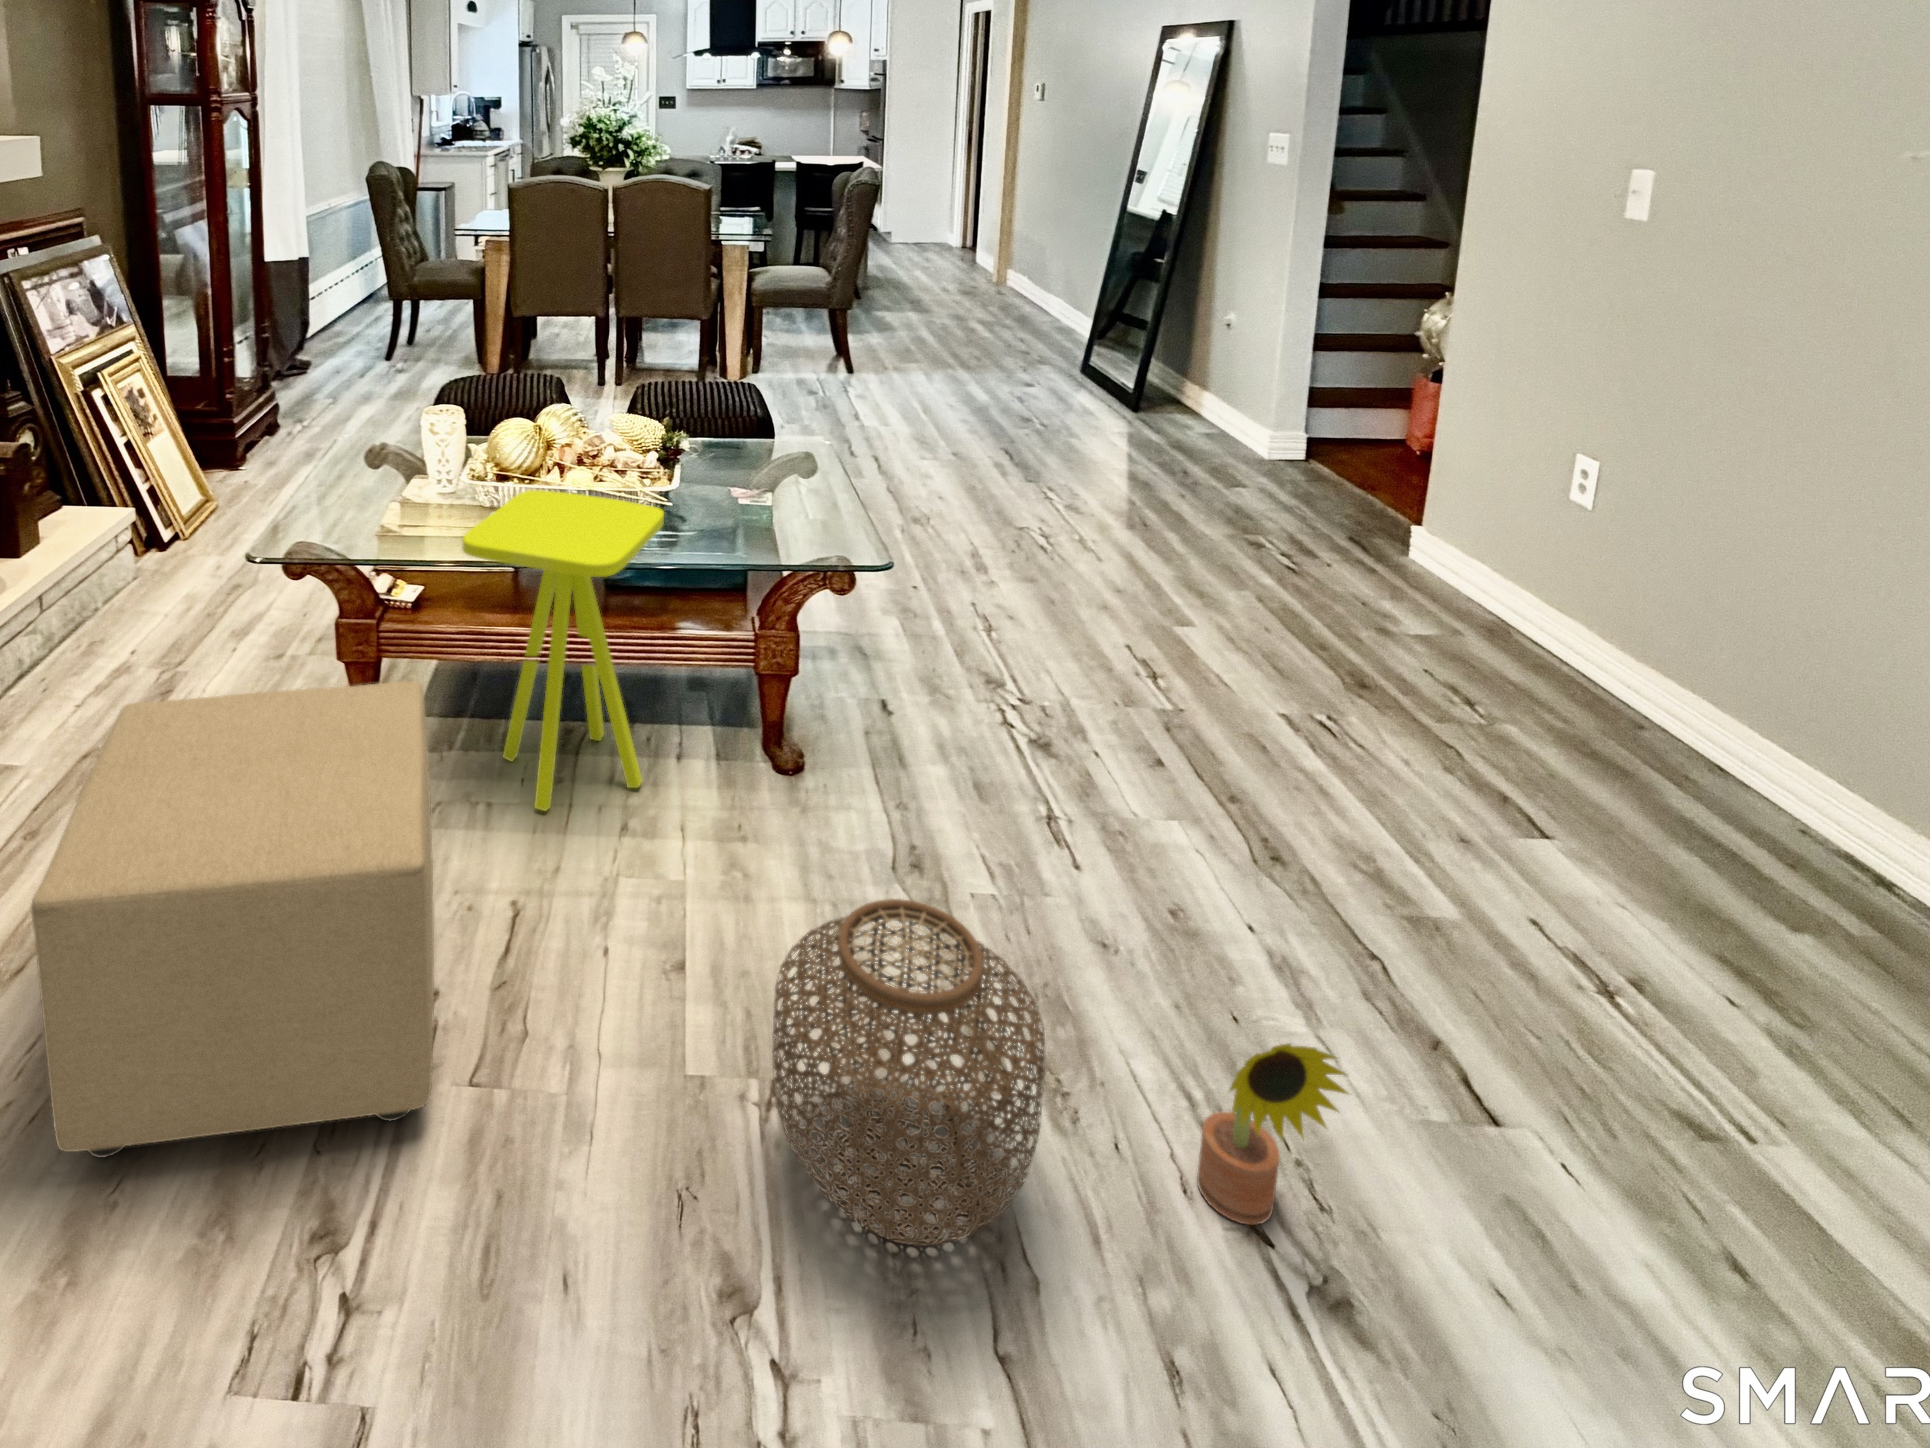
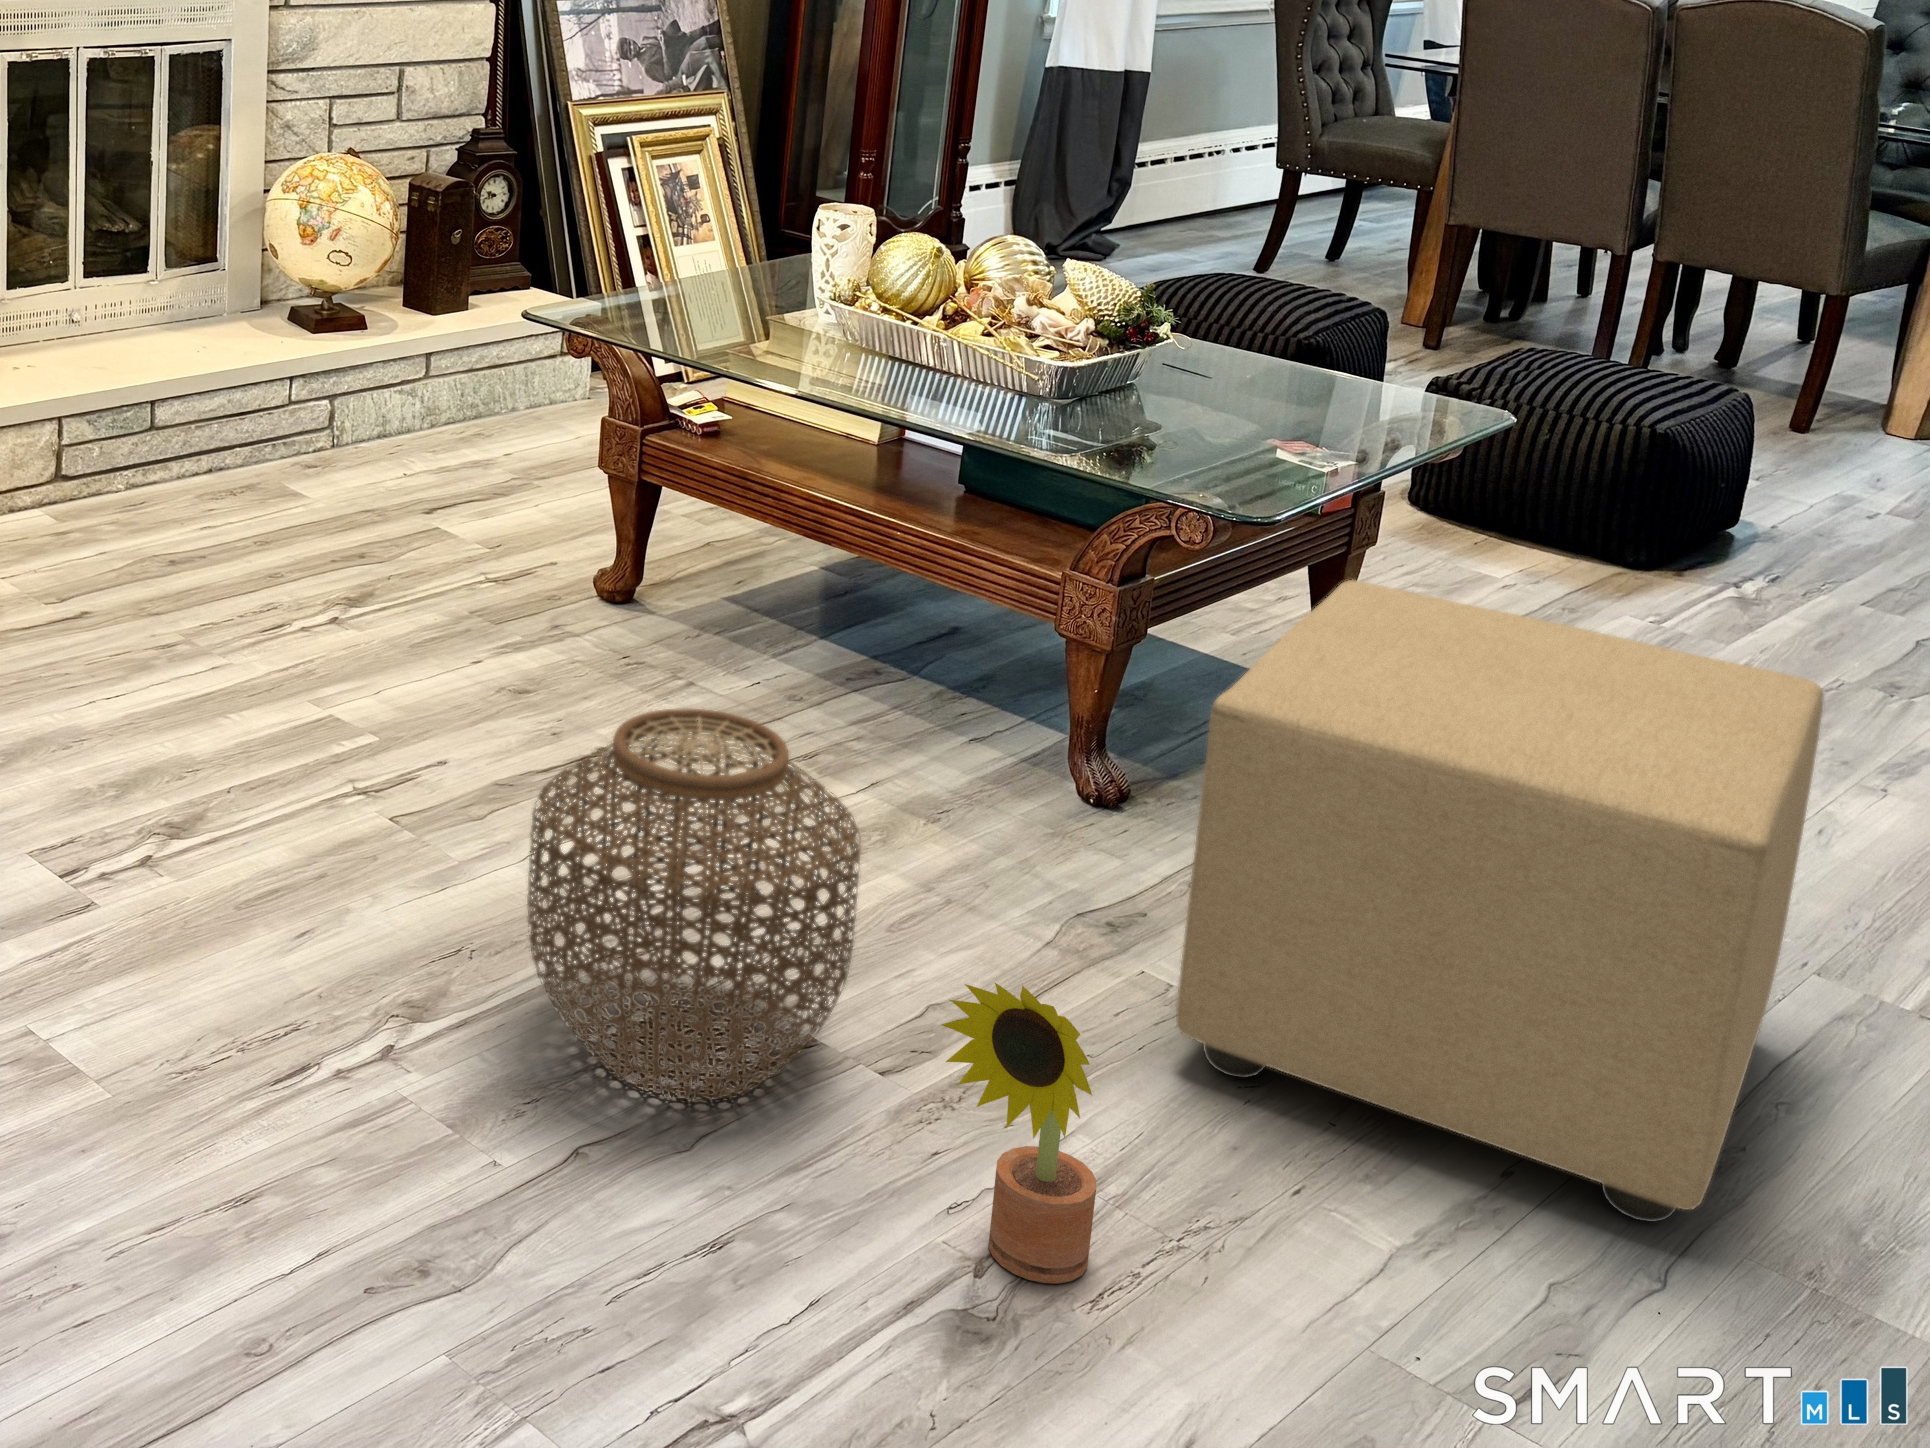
side table: present [462,490,664,811] -> none [711,305,1011,732]
ottoman: present [31,681,434,1158] -> present [1176,580,1824,1222]

